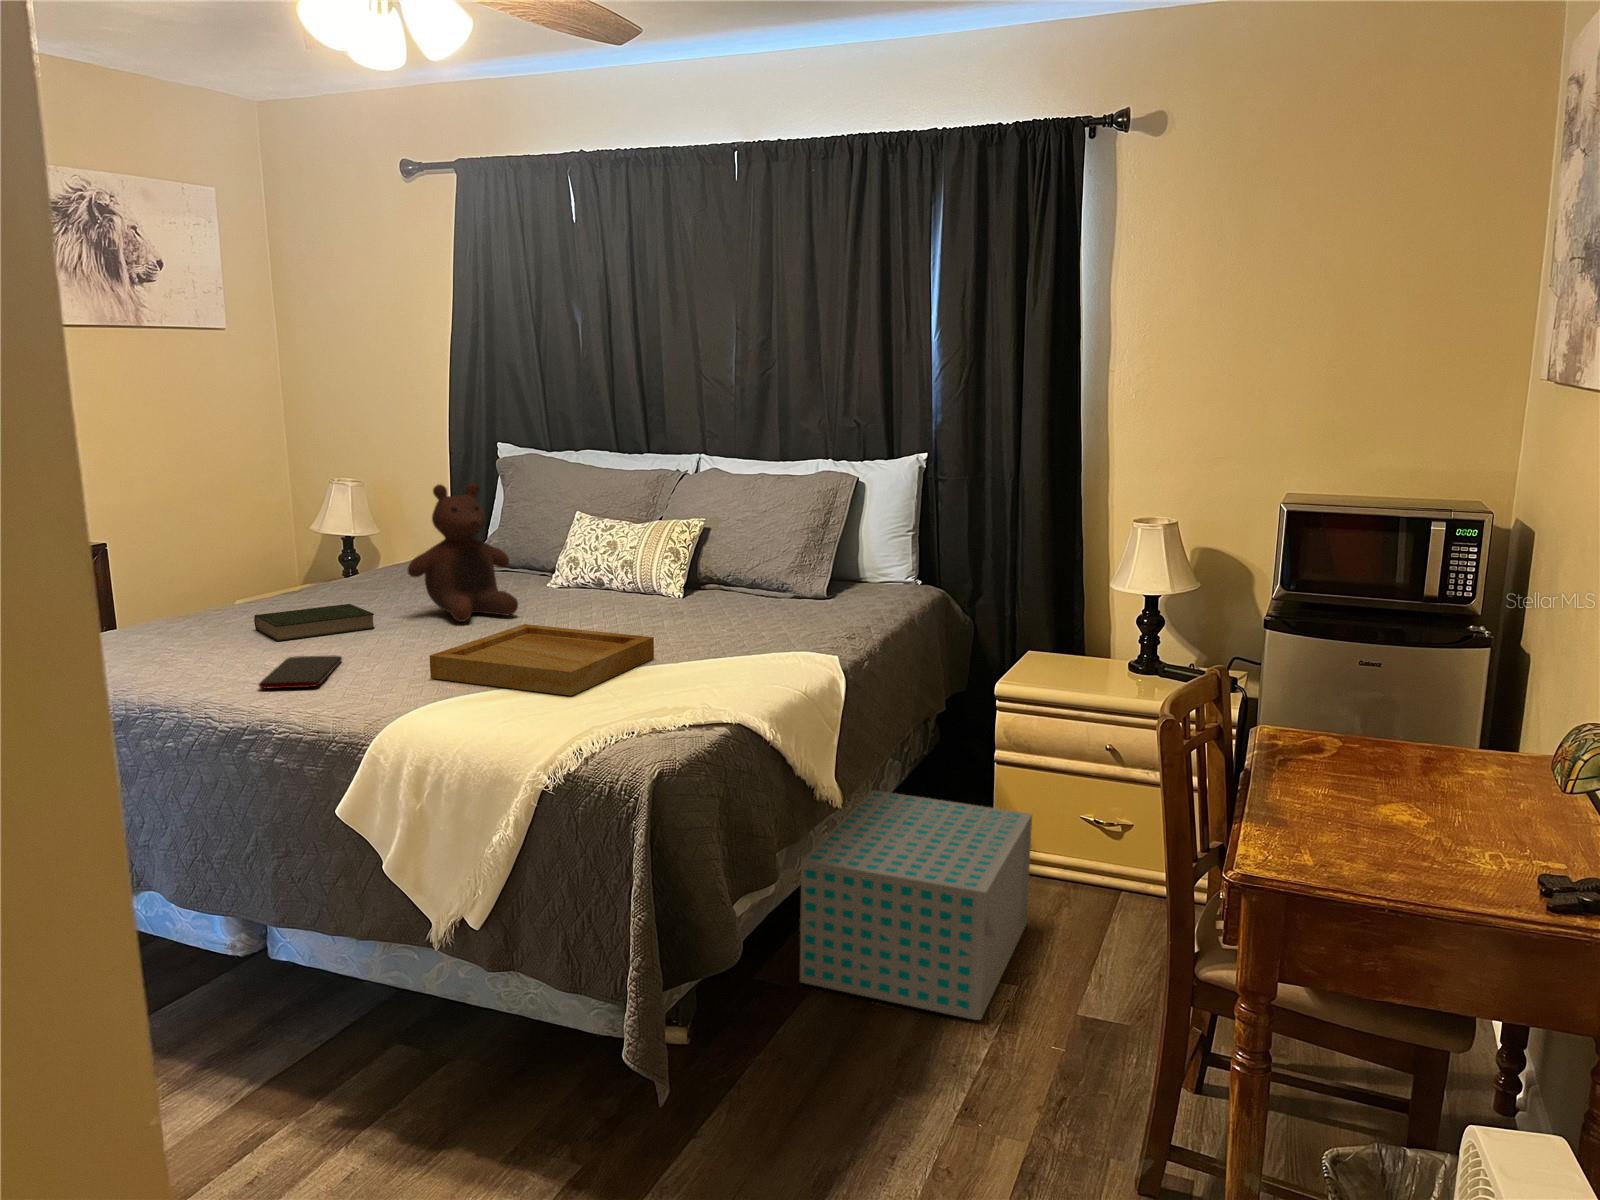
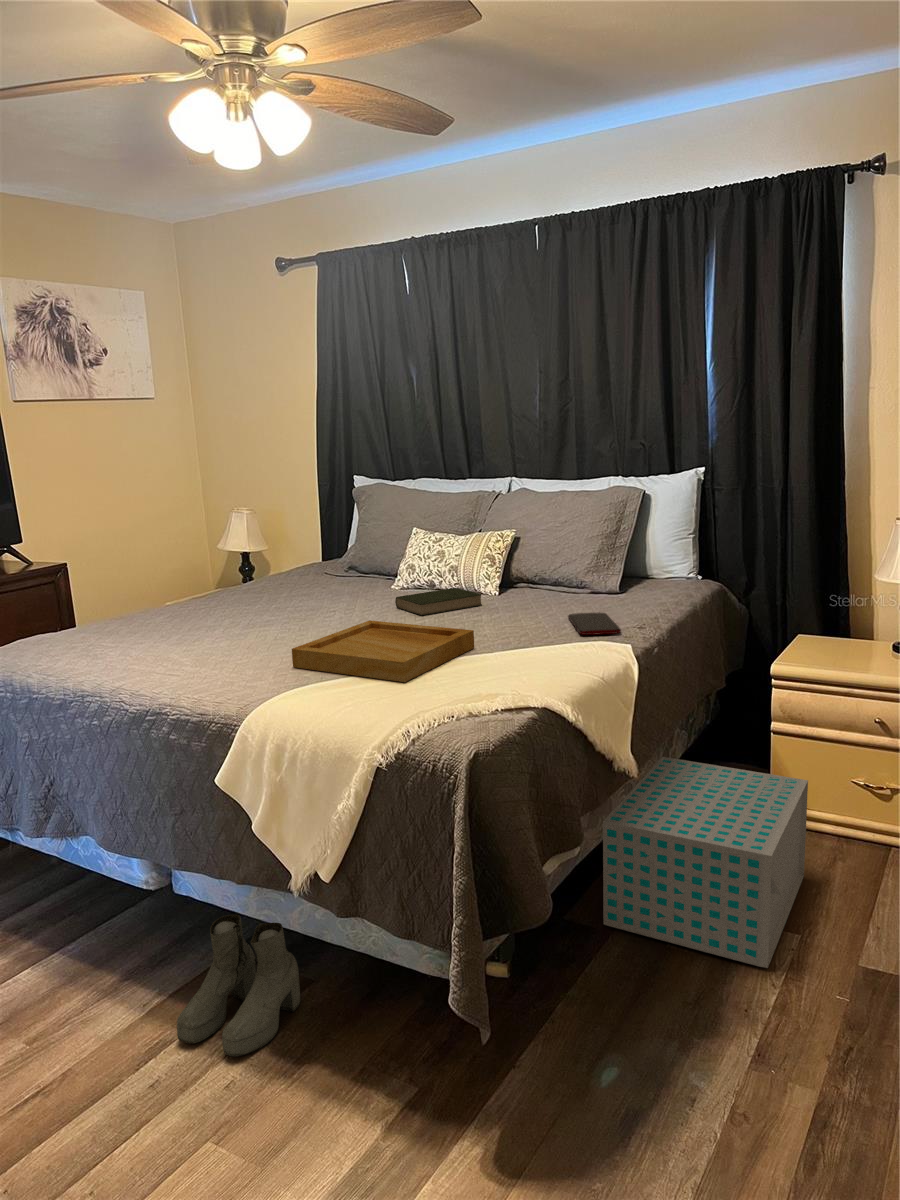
stuffed bear: present [408,483,518,622] -> none [280,506,366,619]
book: present [254,604,375,641] -> present [395,588,482,615]
smartphone: present [259,655,342,689] -> present [568,612,621,635]
boots: none [281,977,436,1143] -> present [177,915,301,1057]

